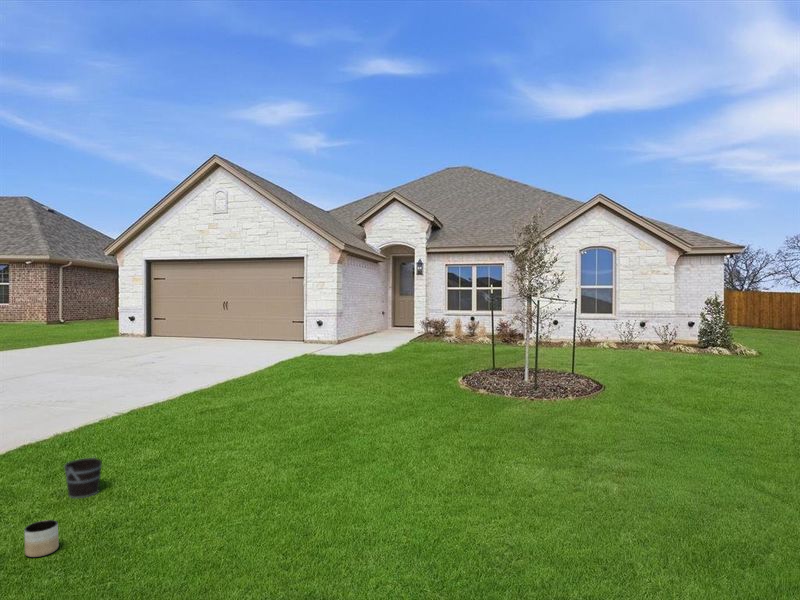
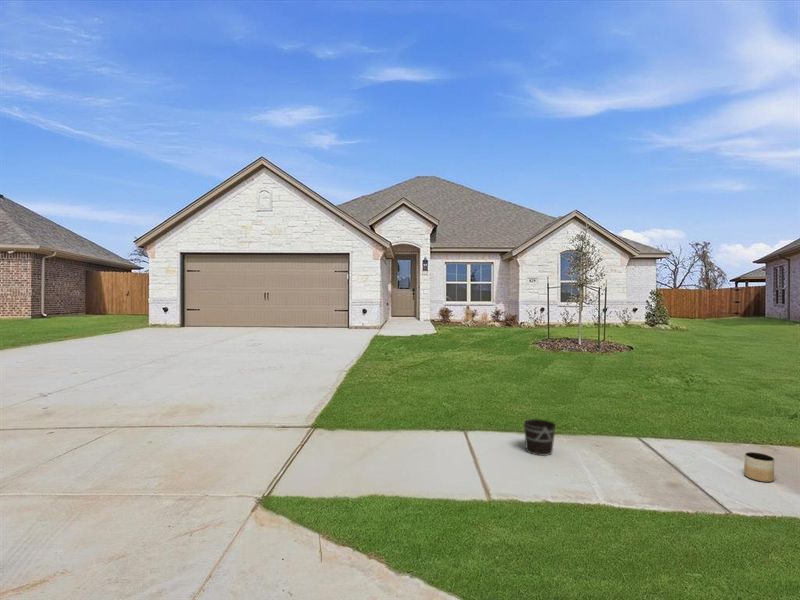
planter: present [24,520,59,557] -> present [744,452,774,482]

